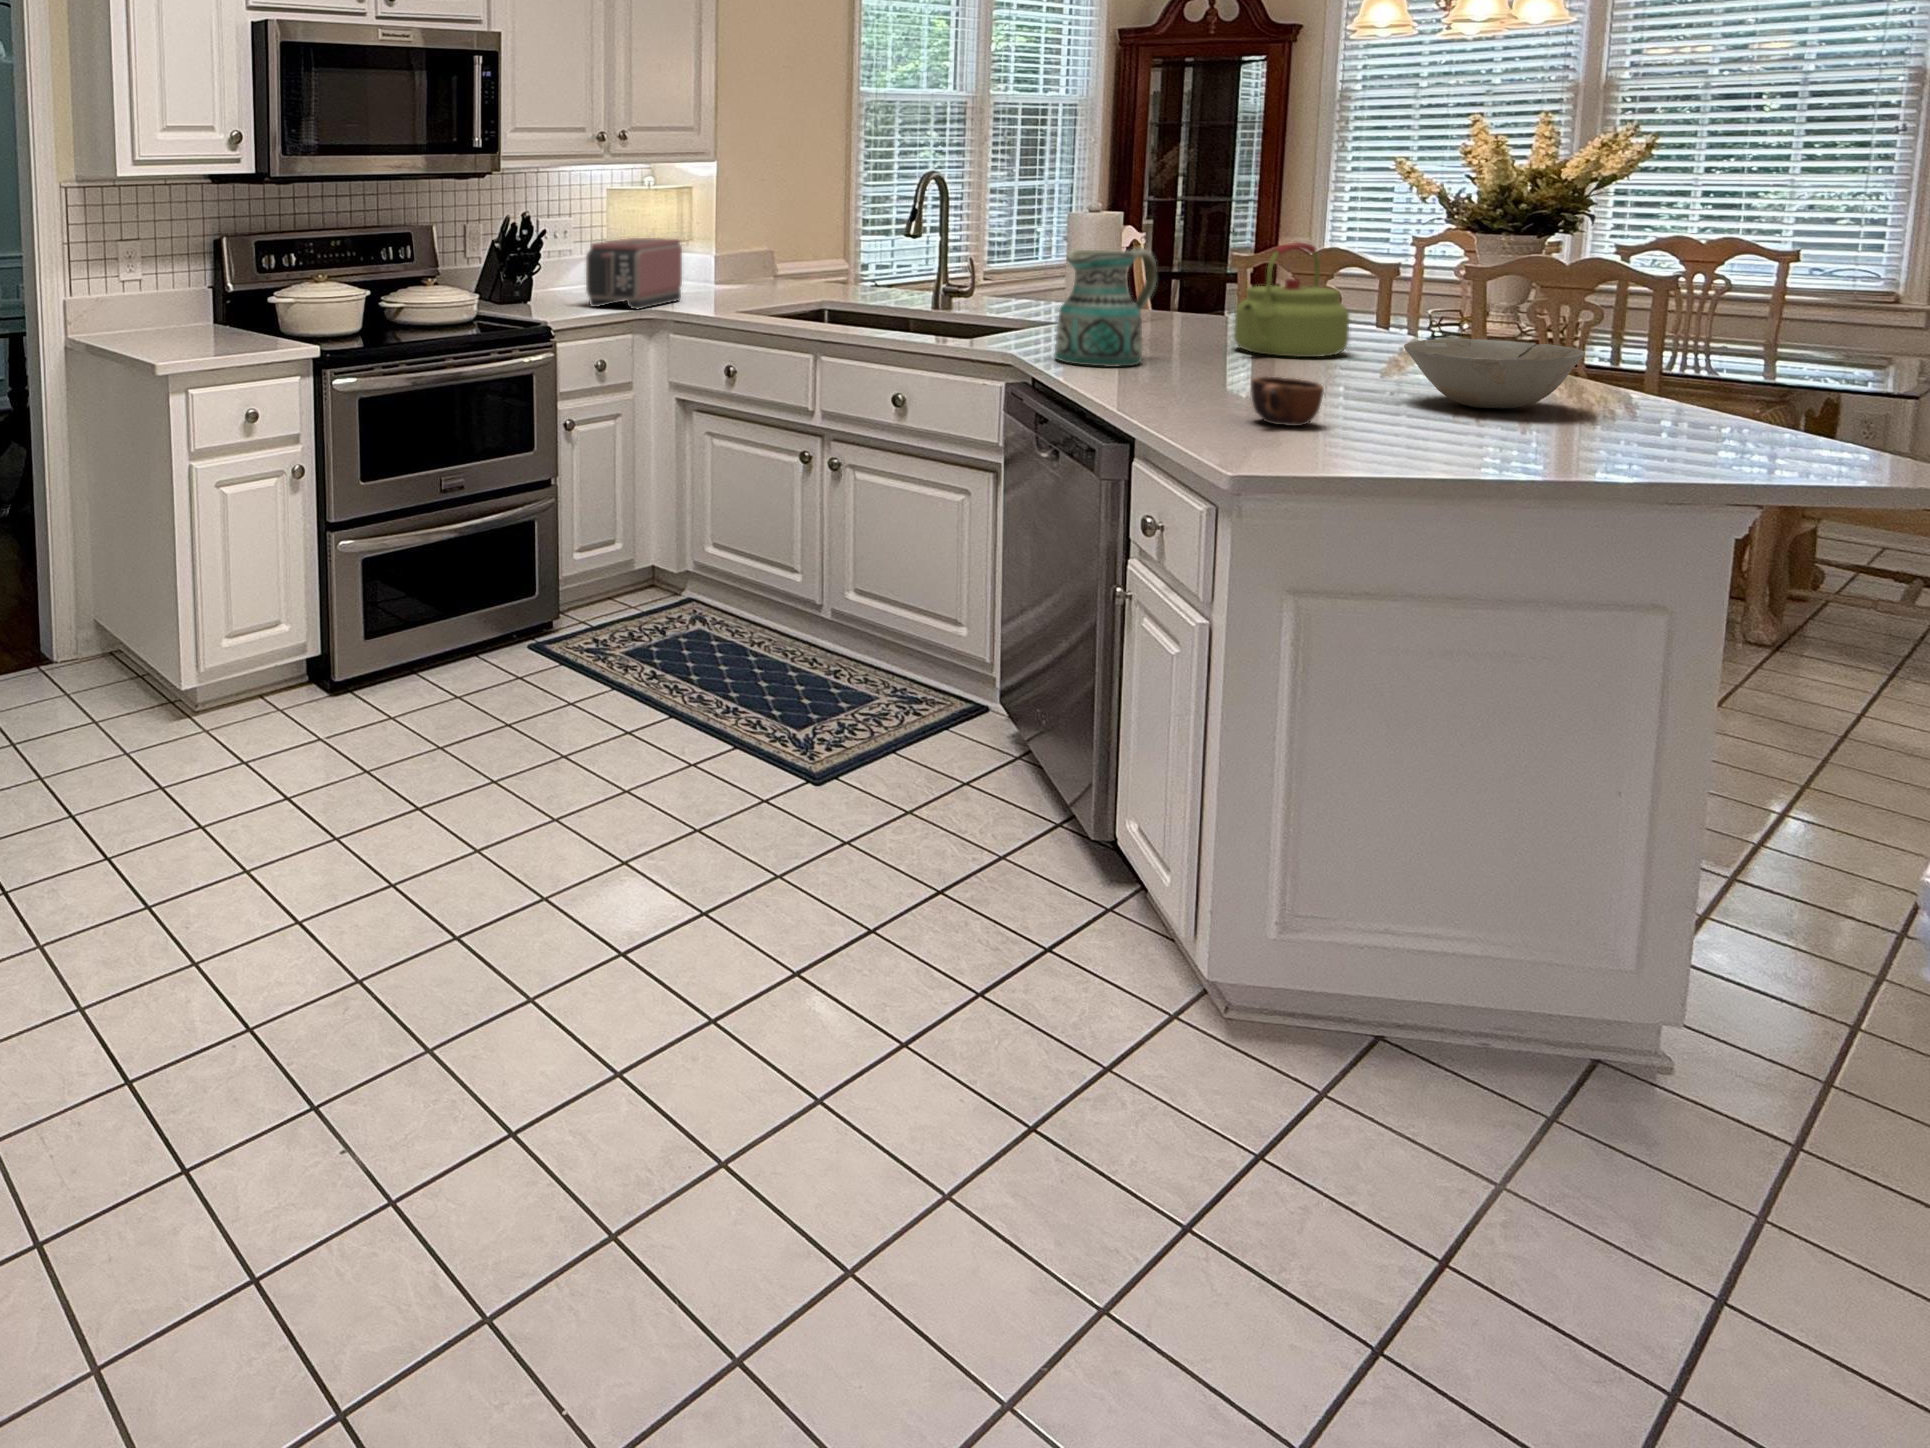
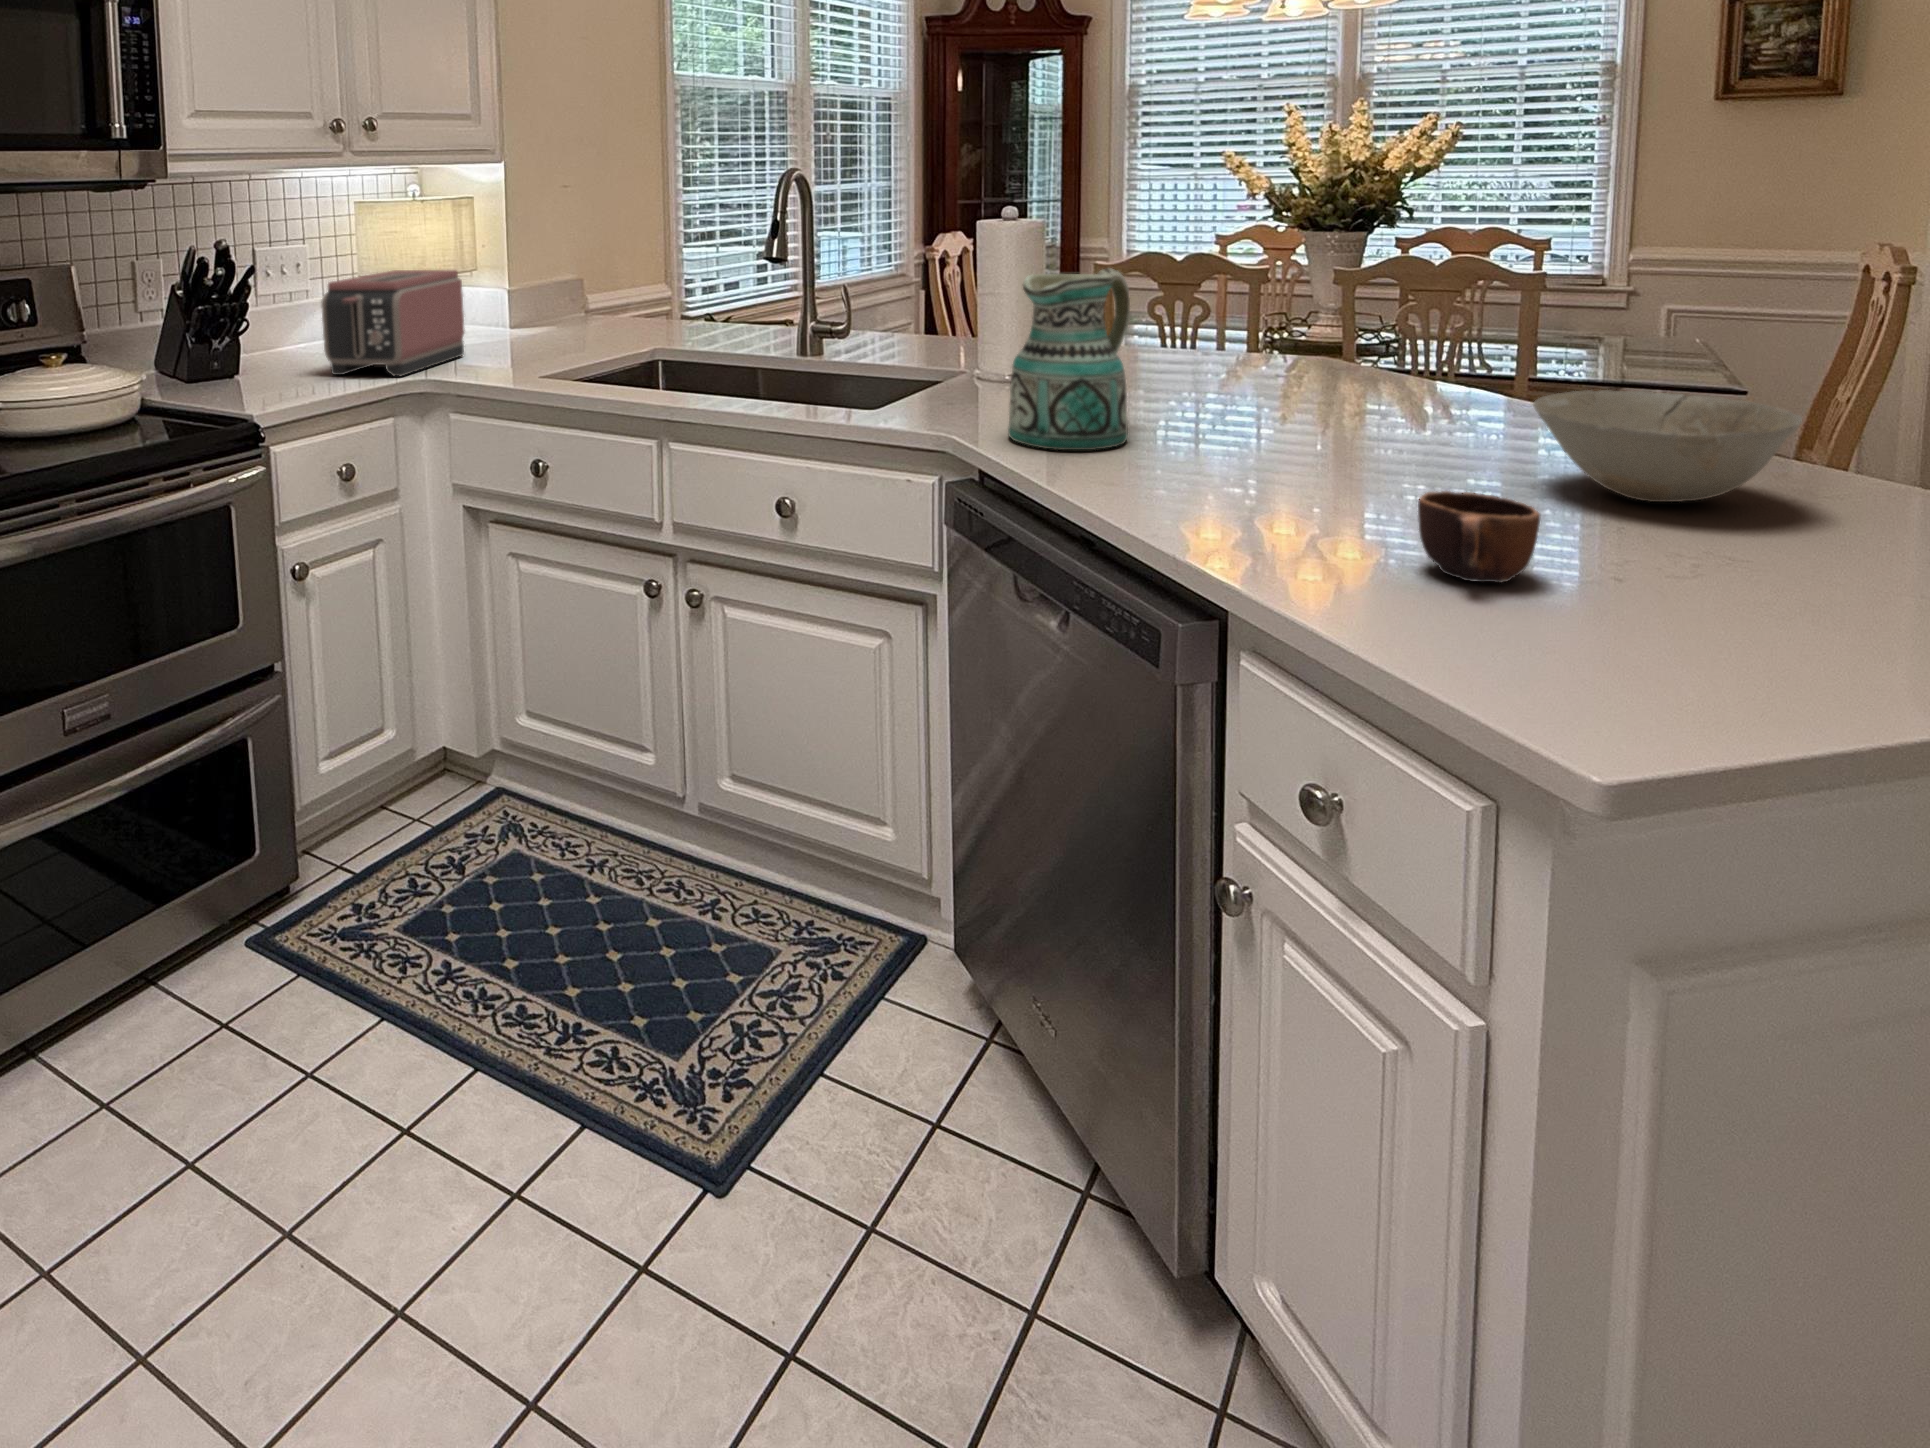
kettle: present [1234,242,1349,357] -> none [1203,252,1345,409]

